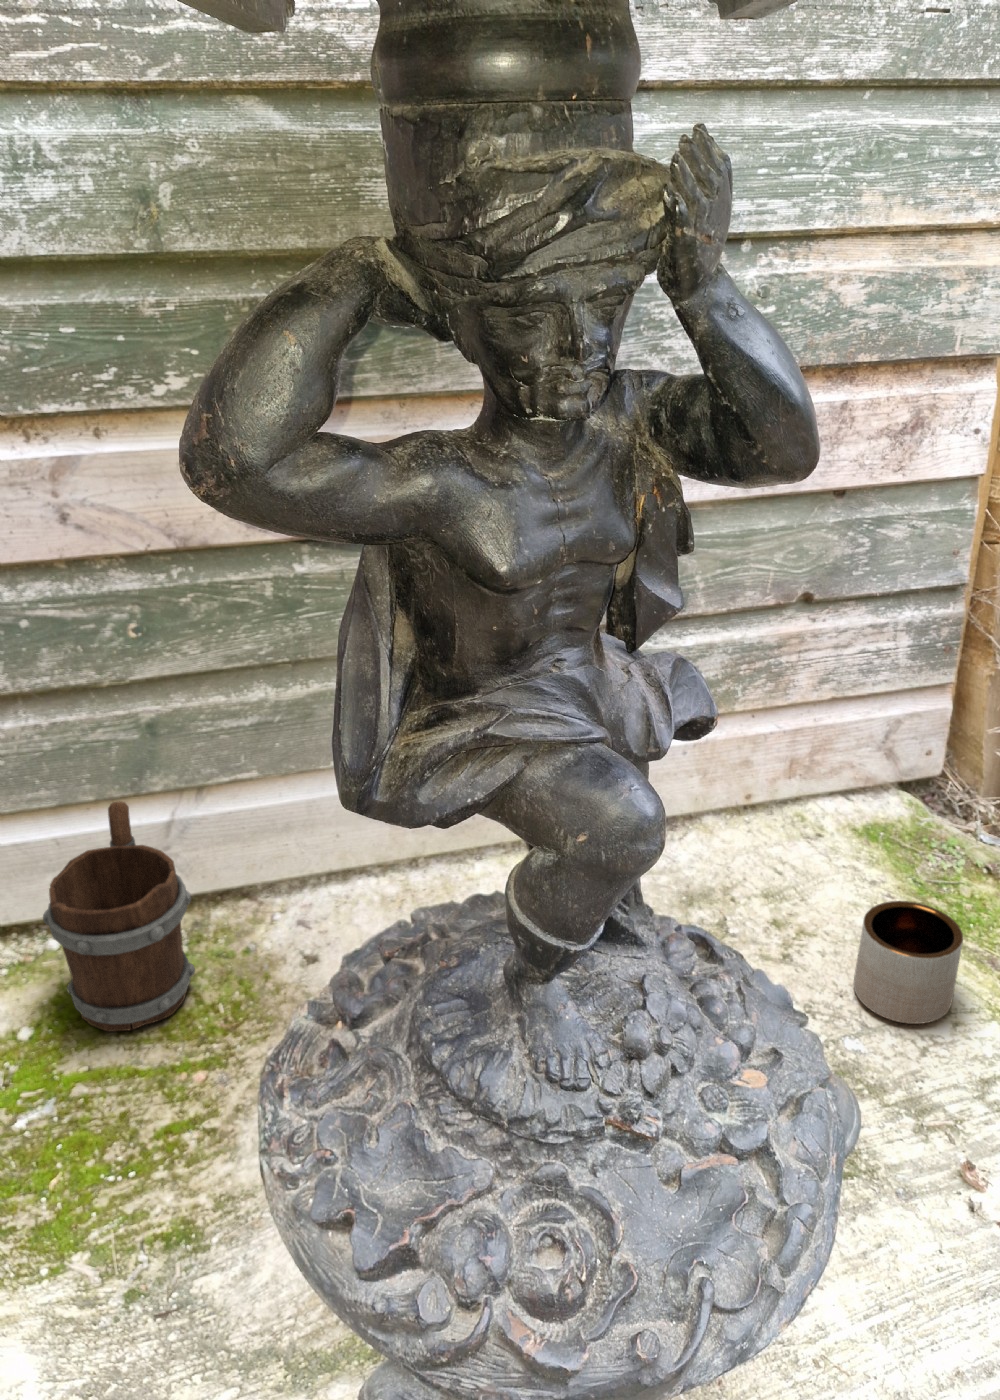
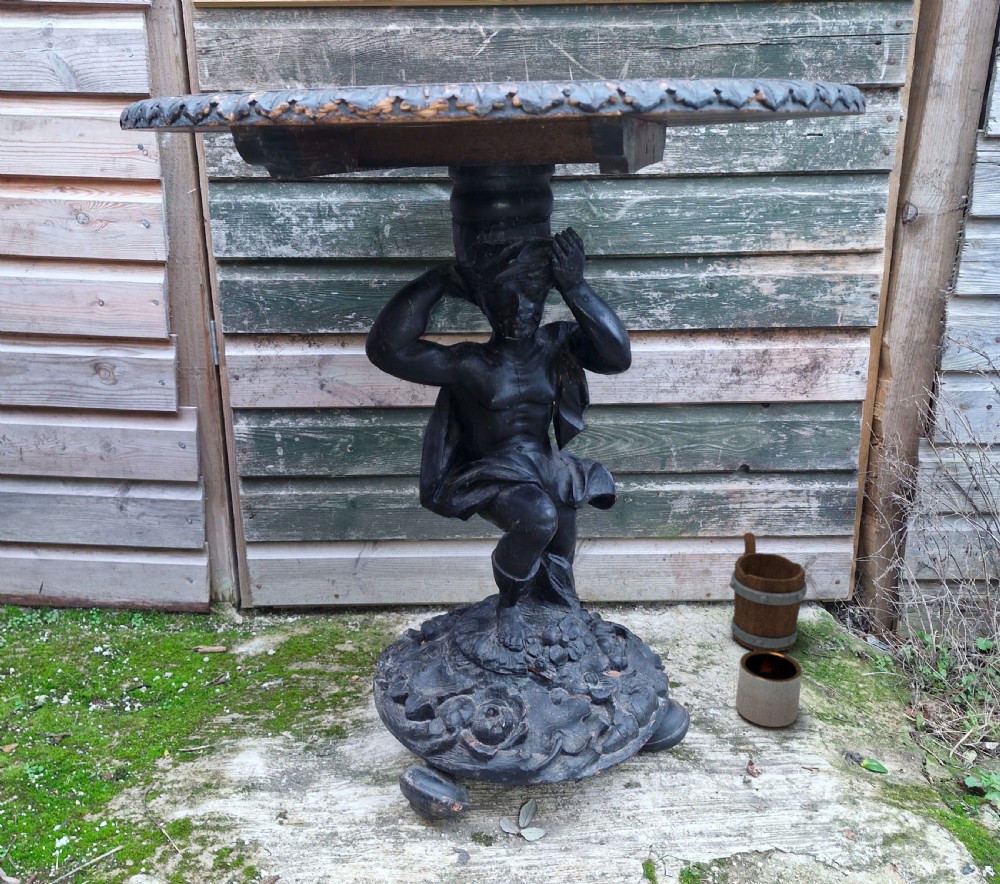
bucket: present [43,801,195,1032] -> present [730,532,807,652]

